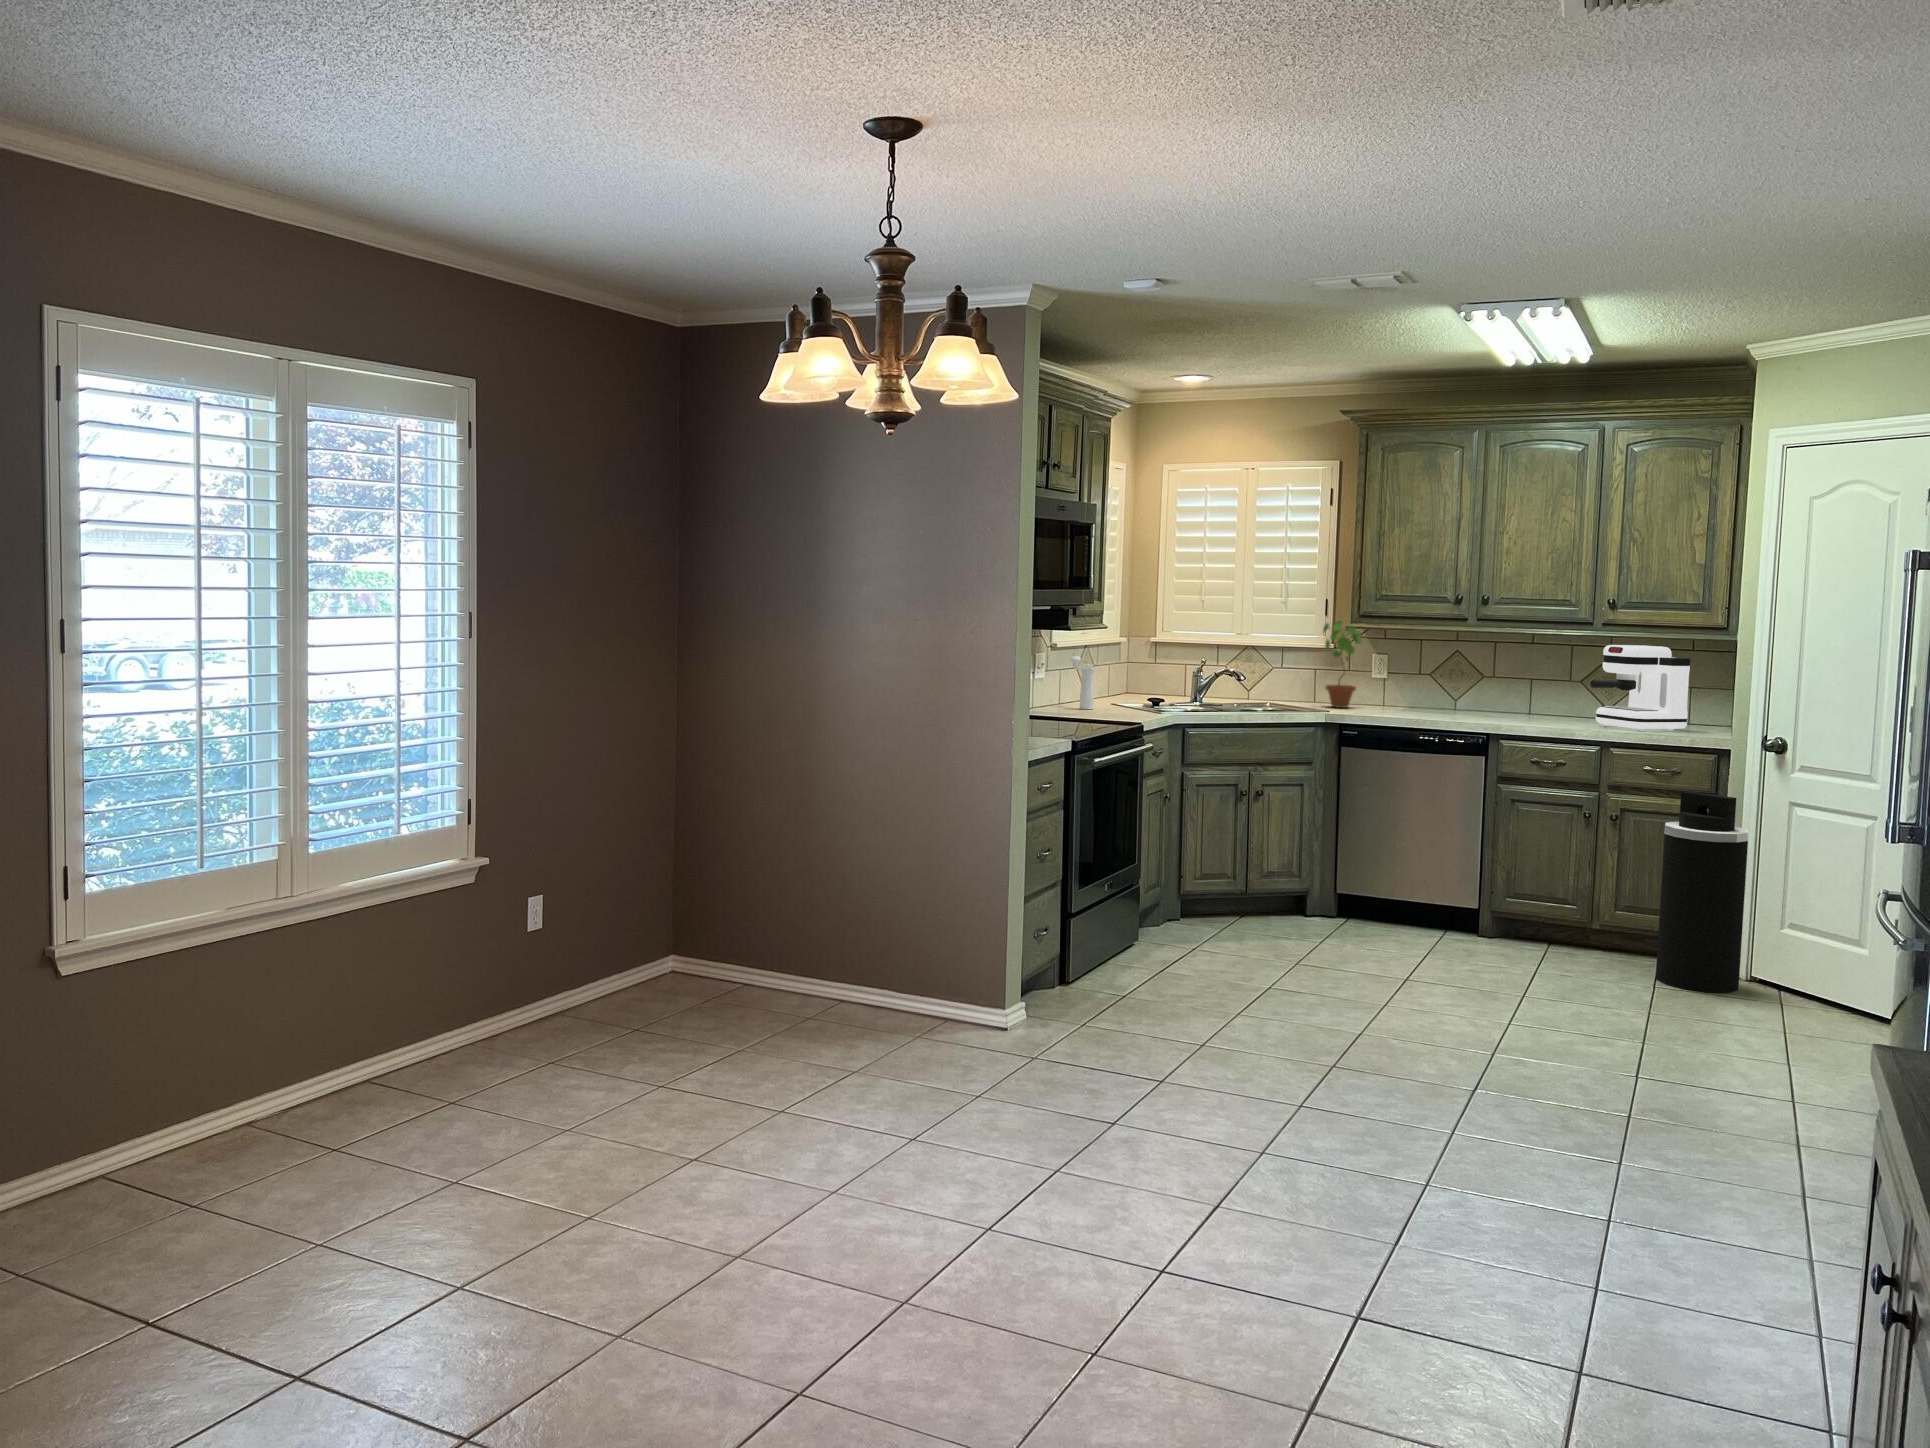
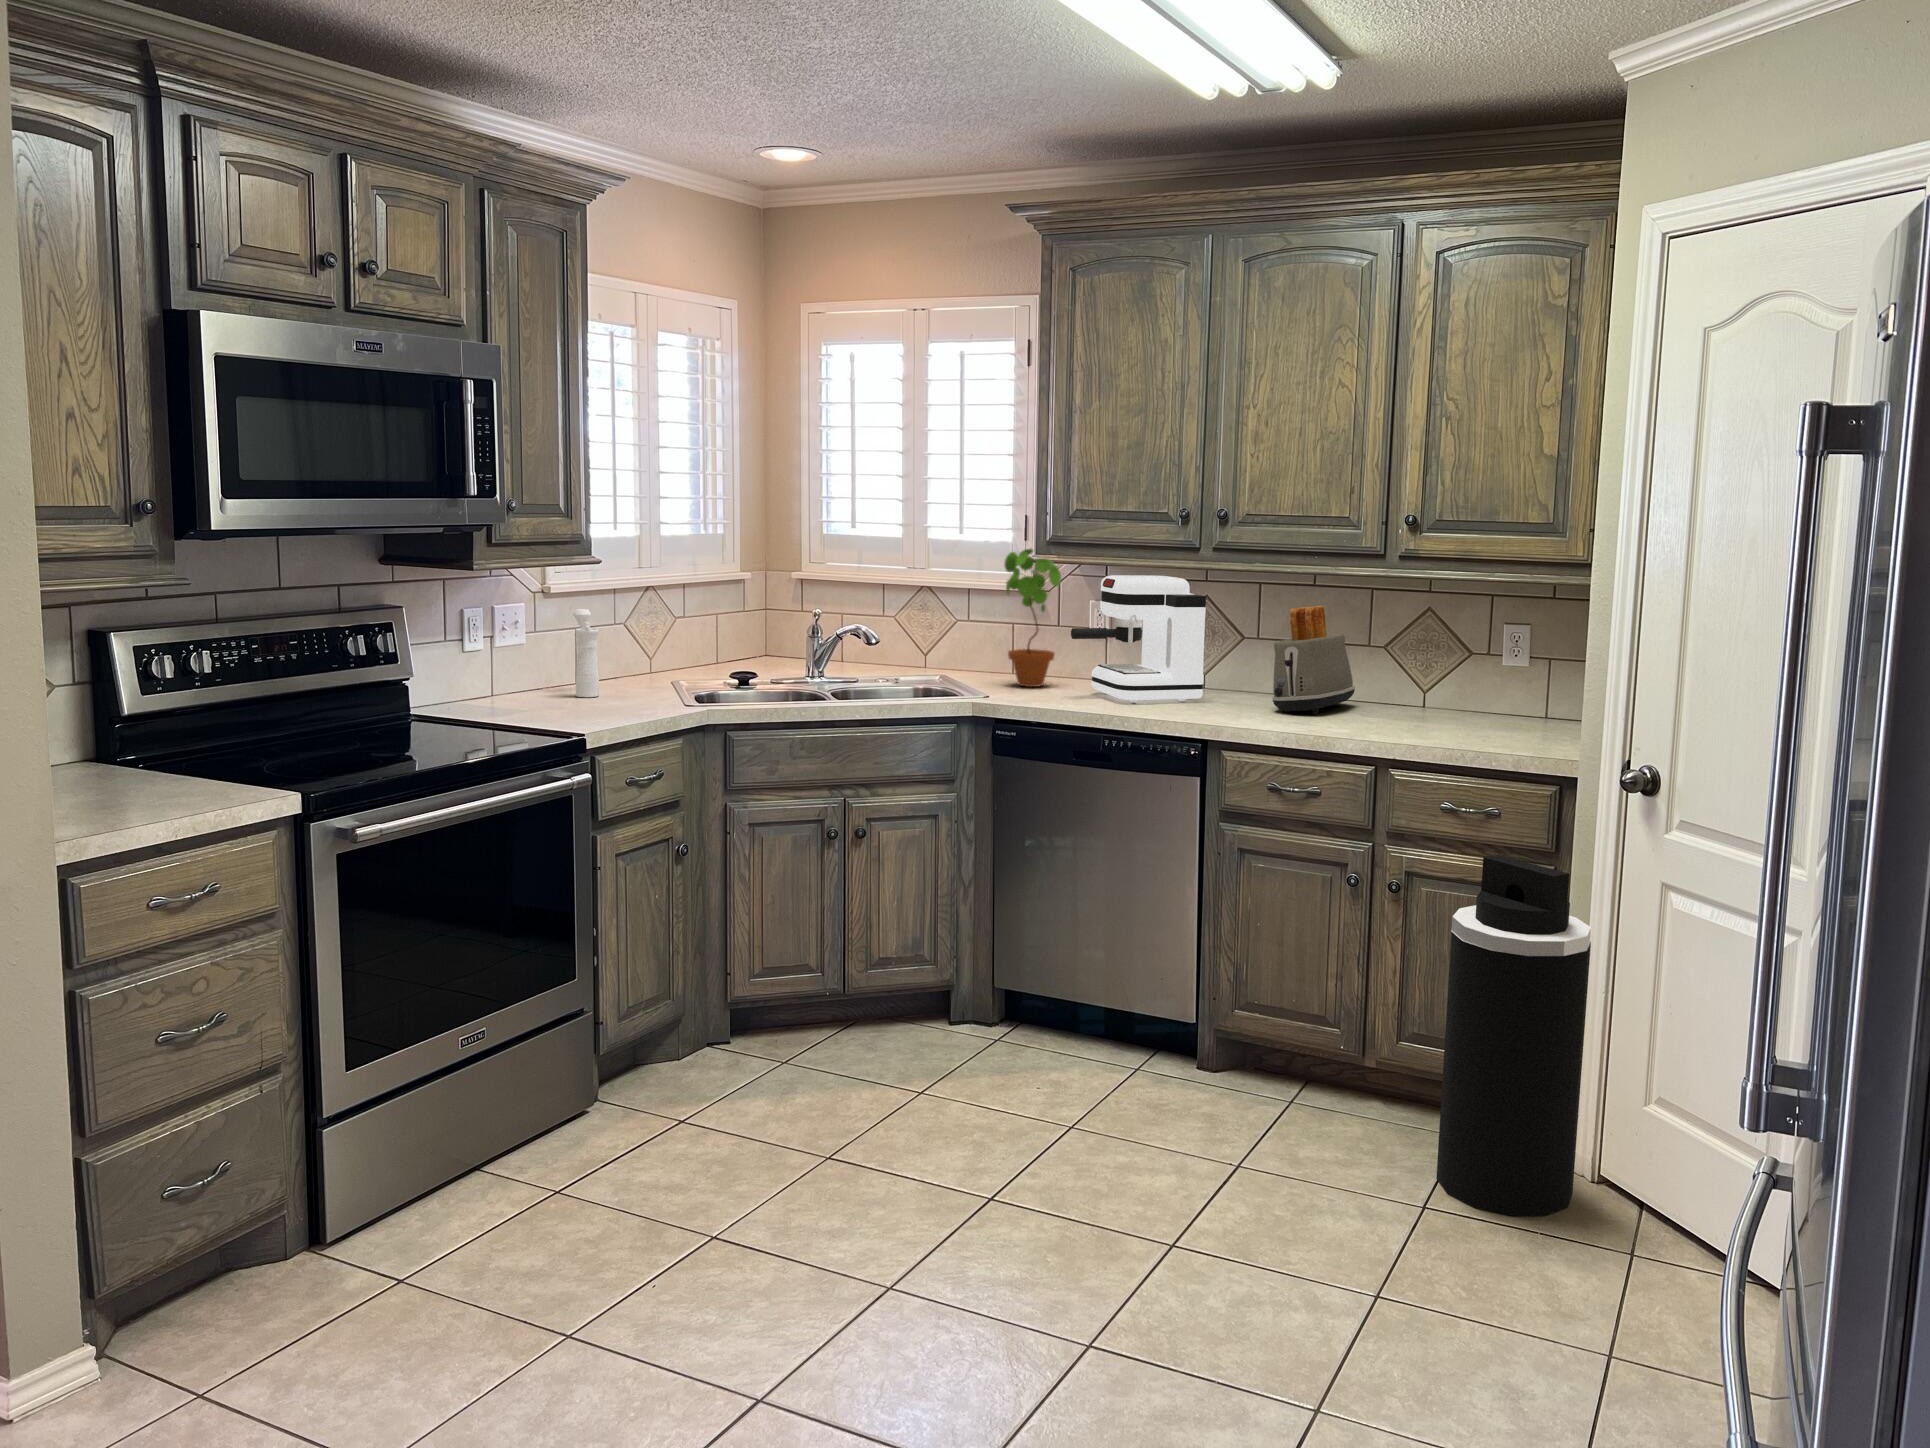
coffee maker: present [1590,645,1690,731] -> present [1071,576,1206,703]
toaster: none [1516,655,1562,720] -> present [1272,606,1355,714]

